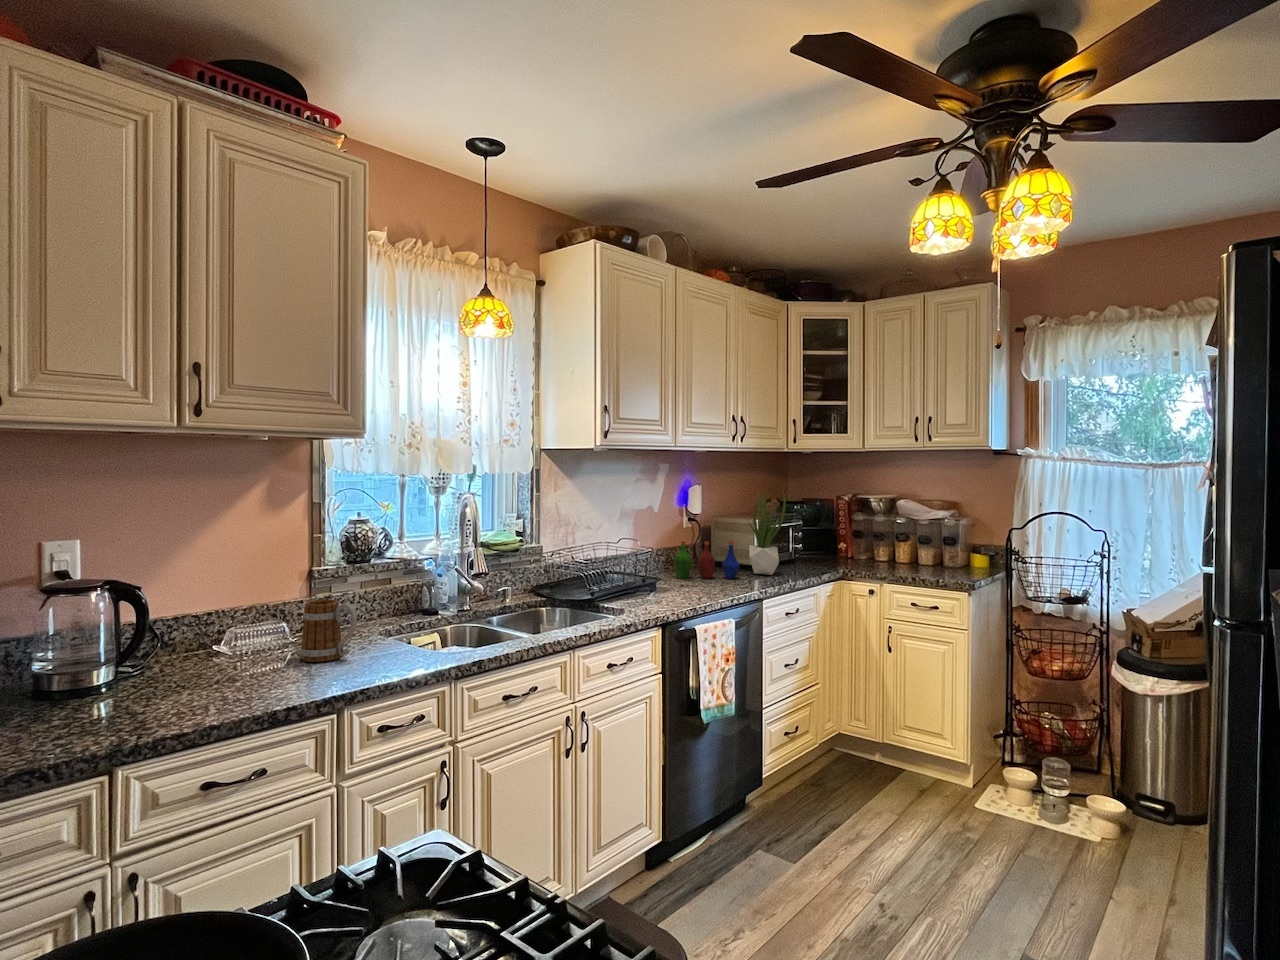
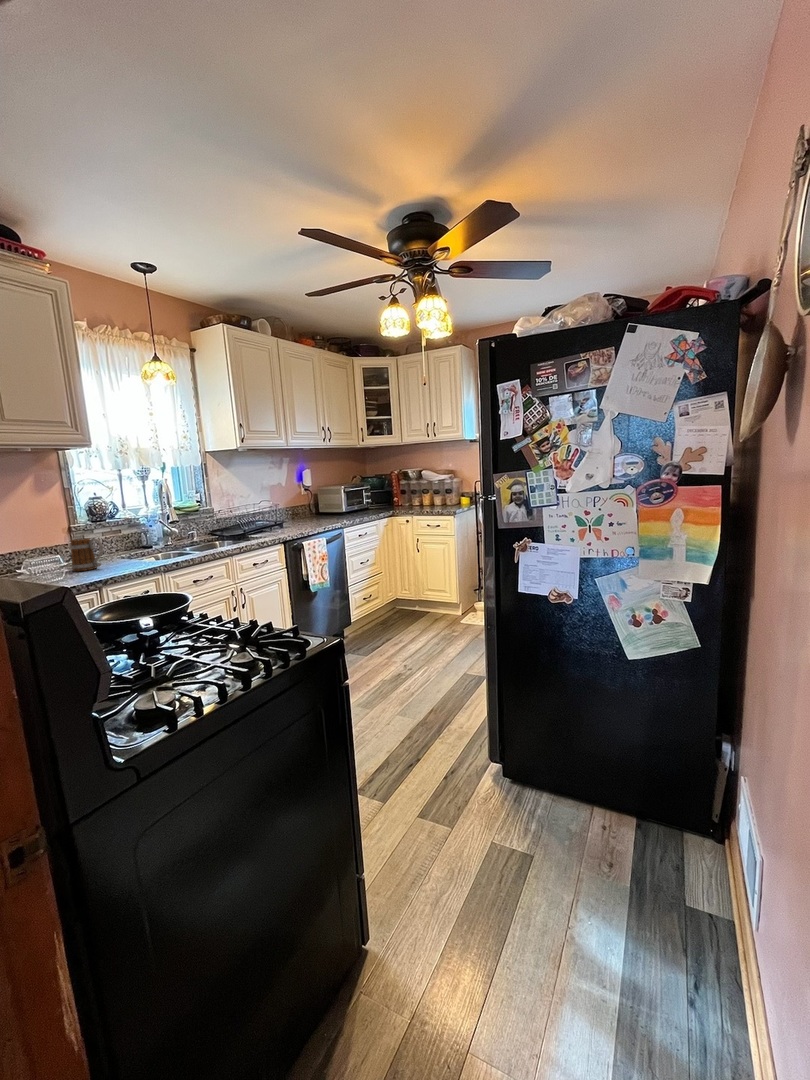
potted plant: present [748,491,786,575] -> none [336,468,357,517]
bottle: present [674,541,740,579] -> none [295,499,333,522]

